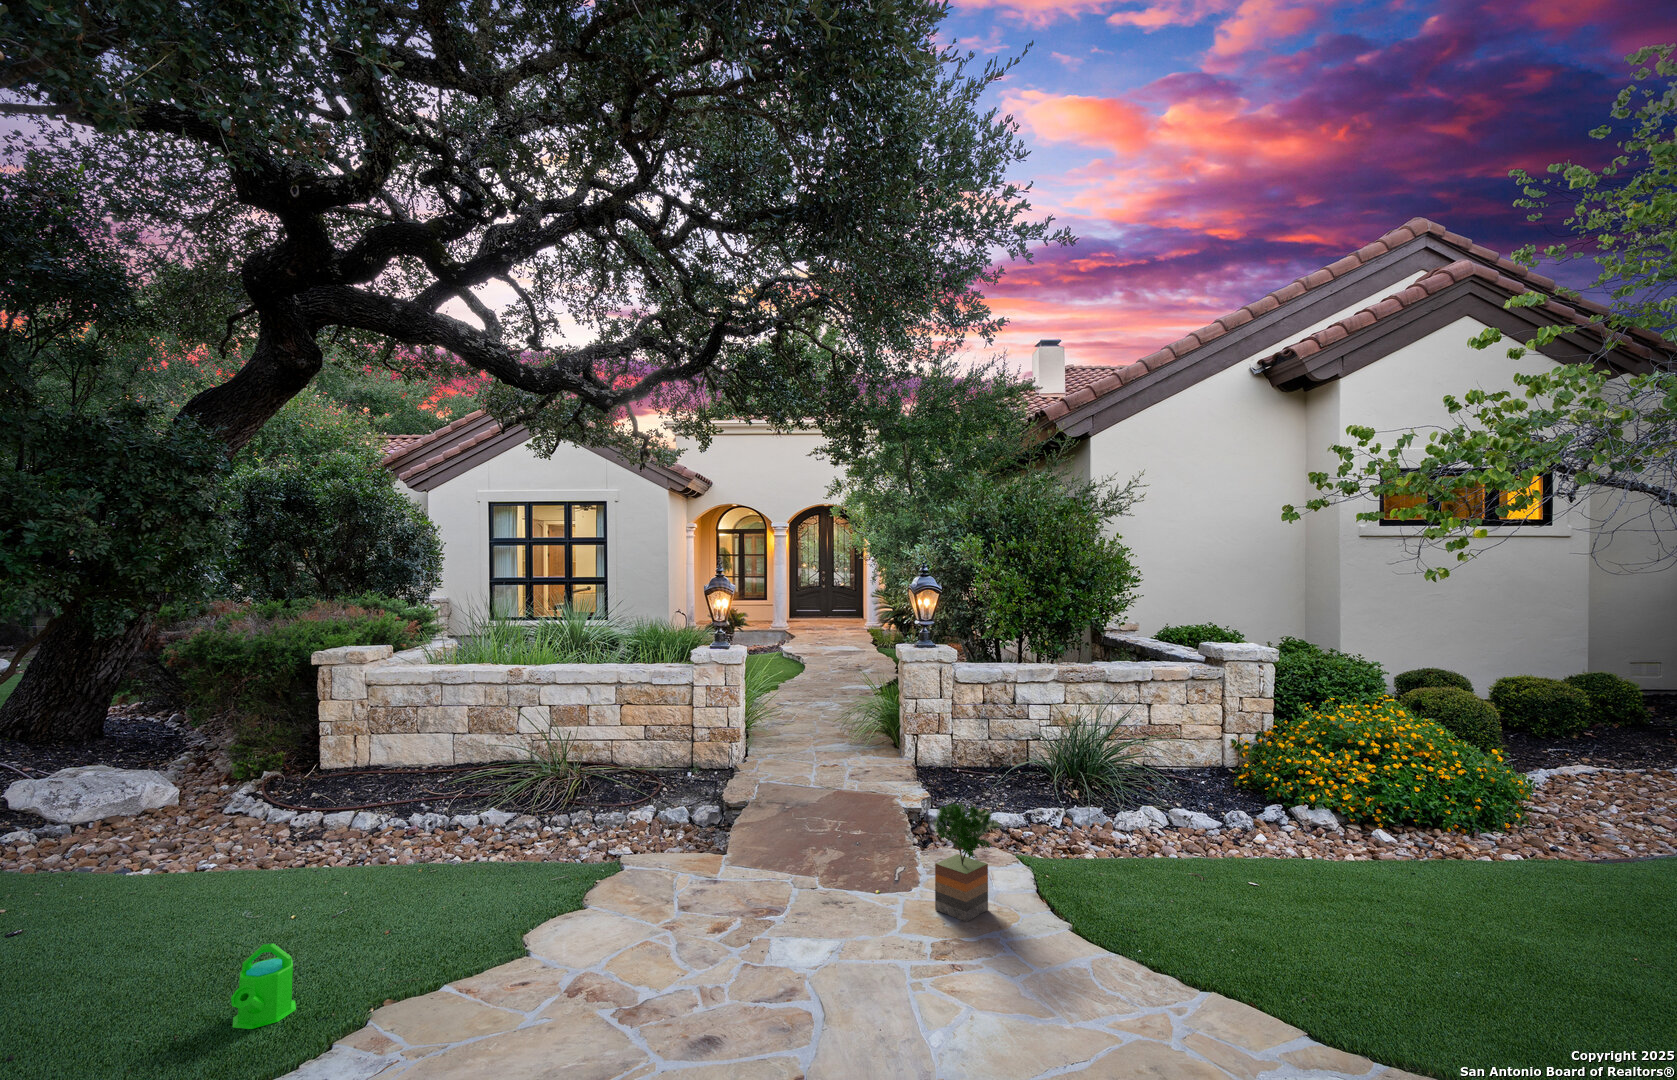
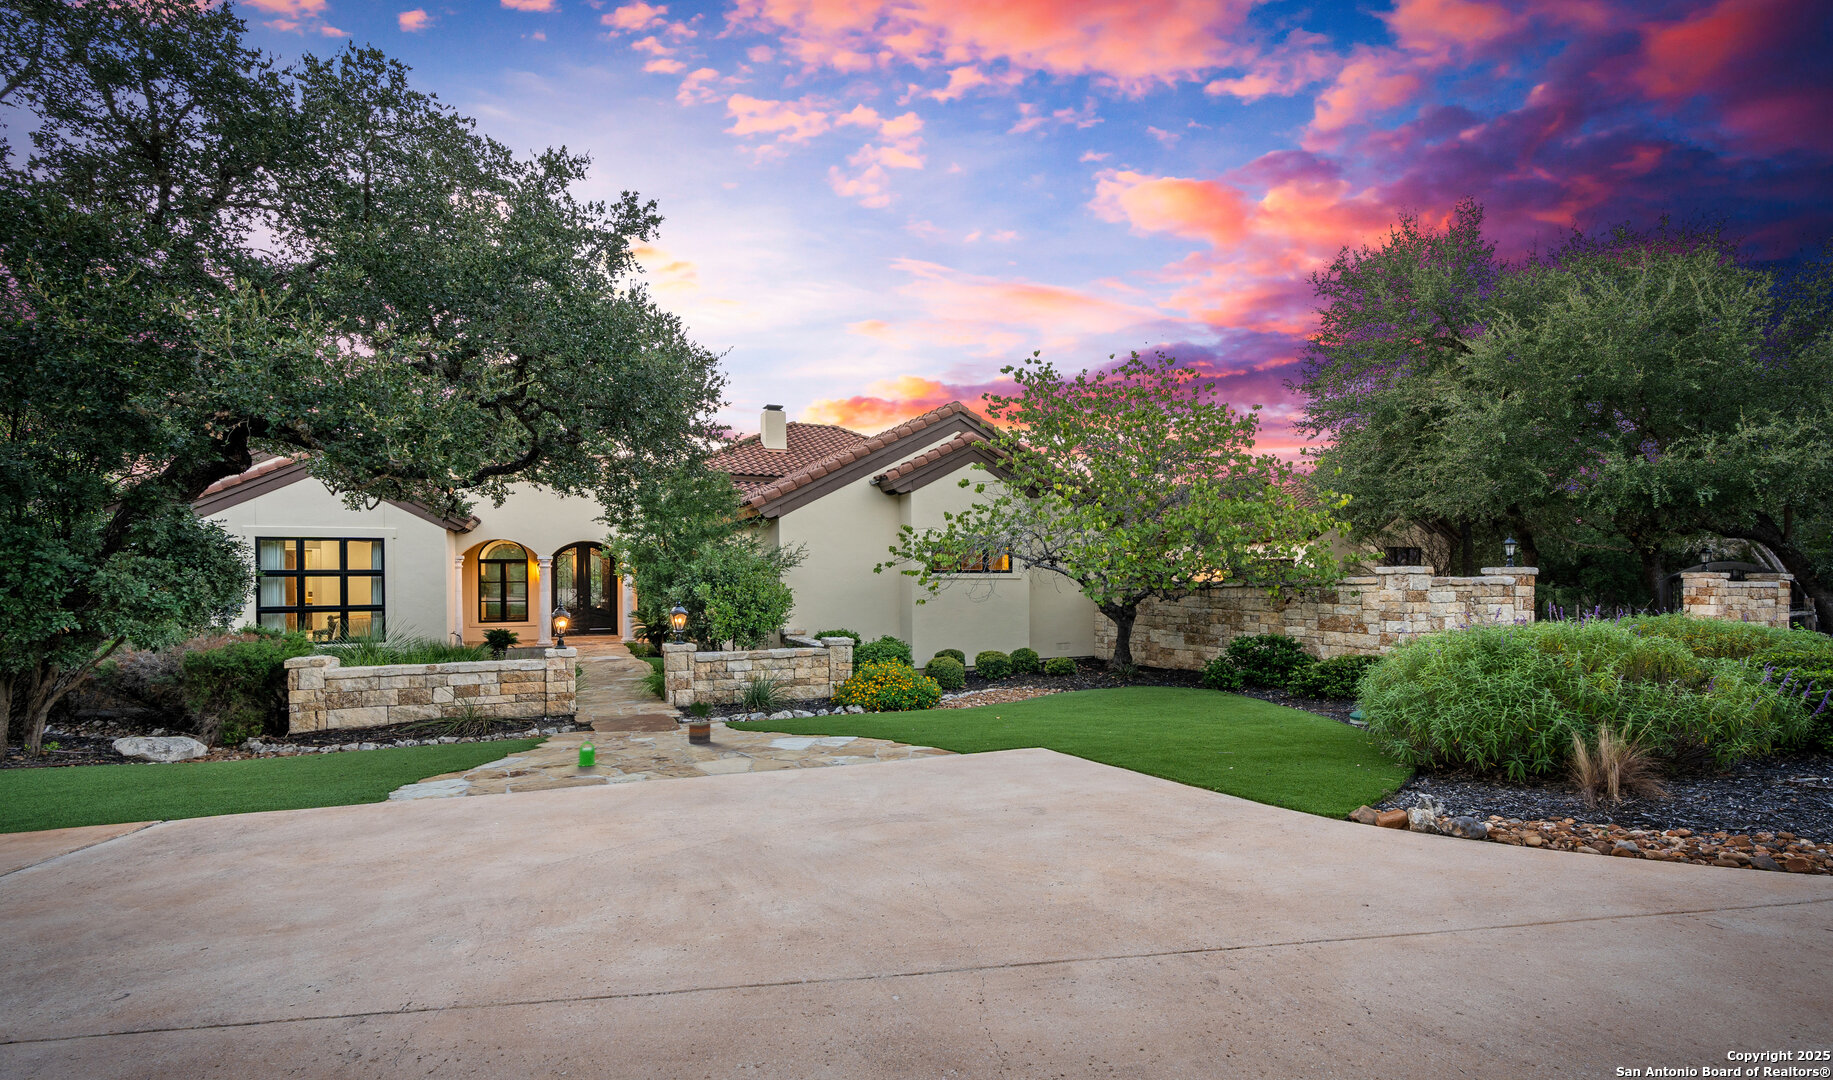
watering can: present [231,943,296,1029] -> present [578,741,595,767]

